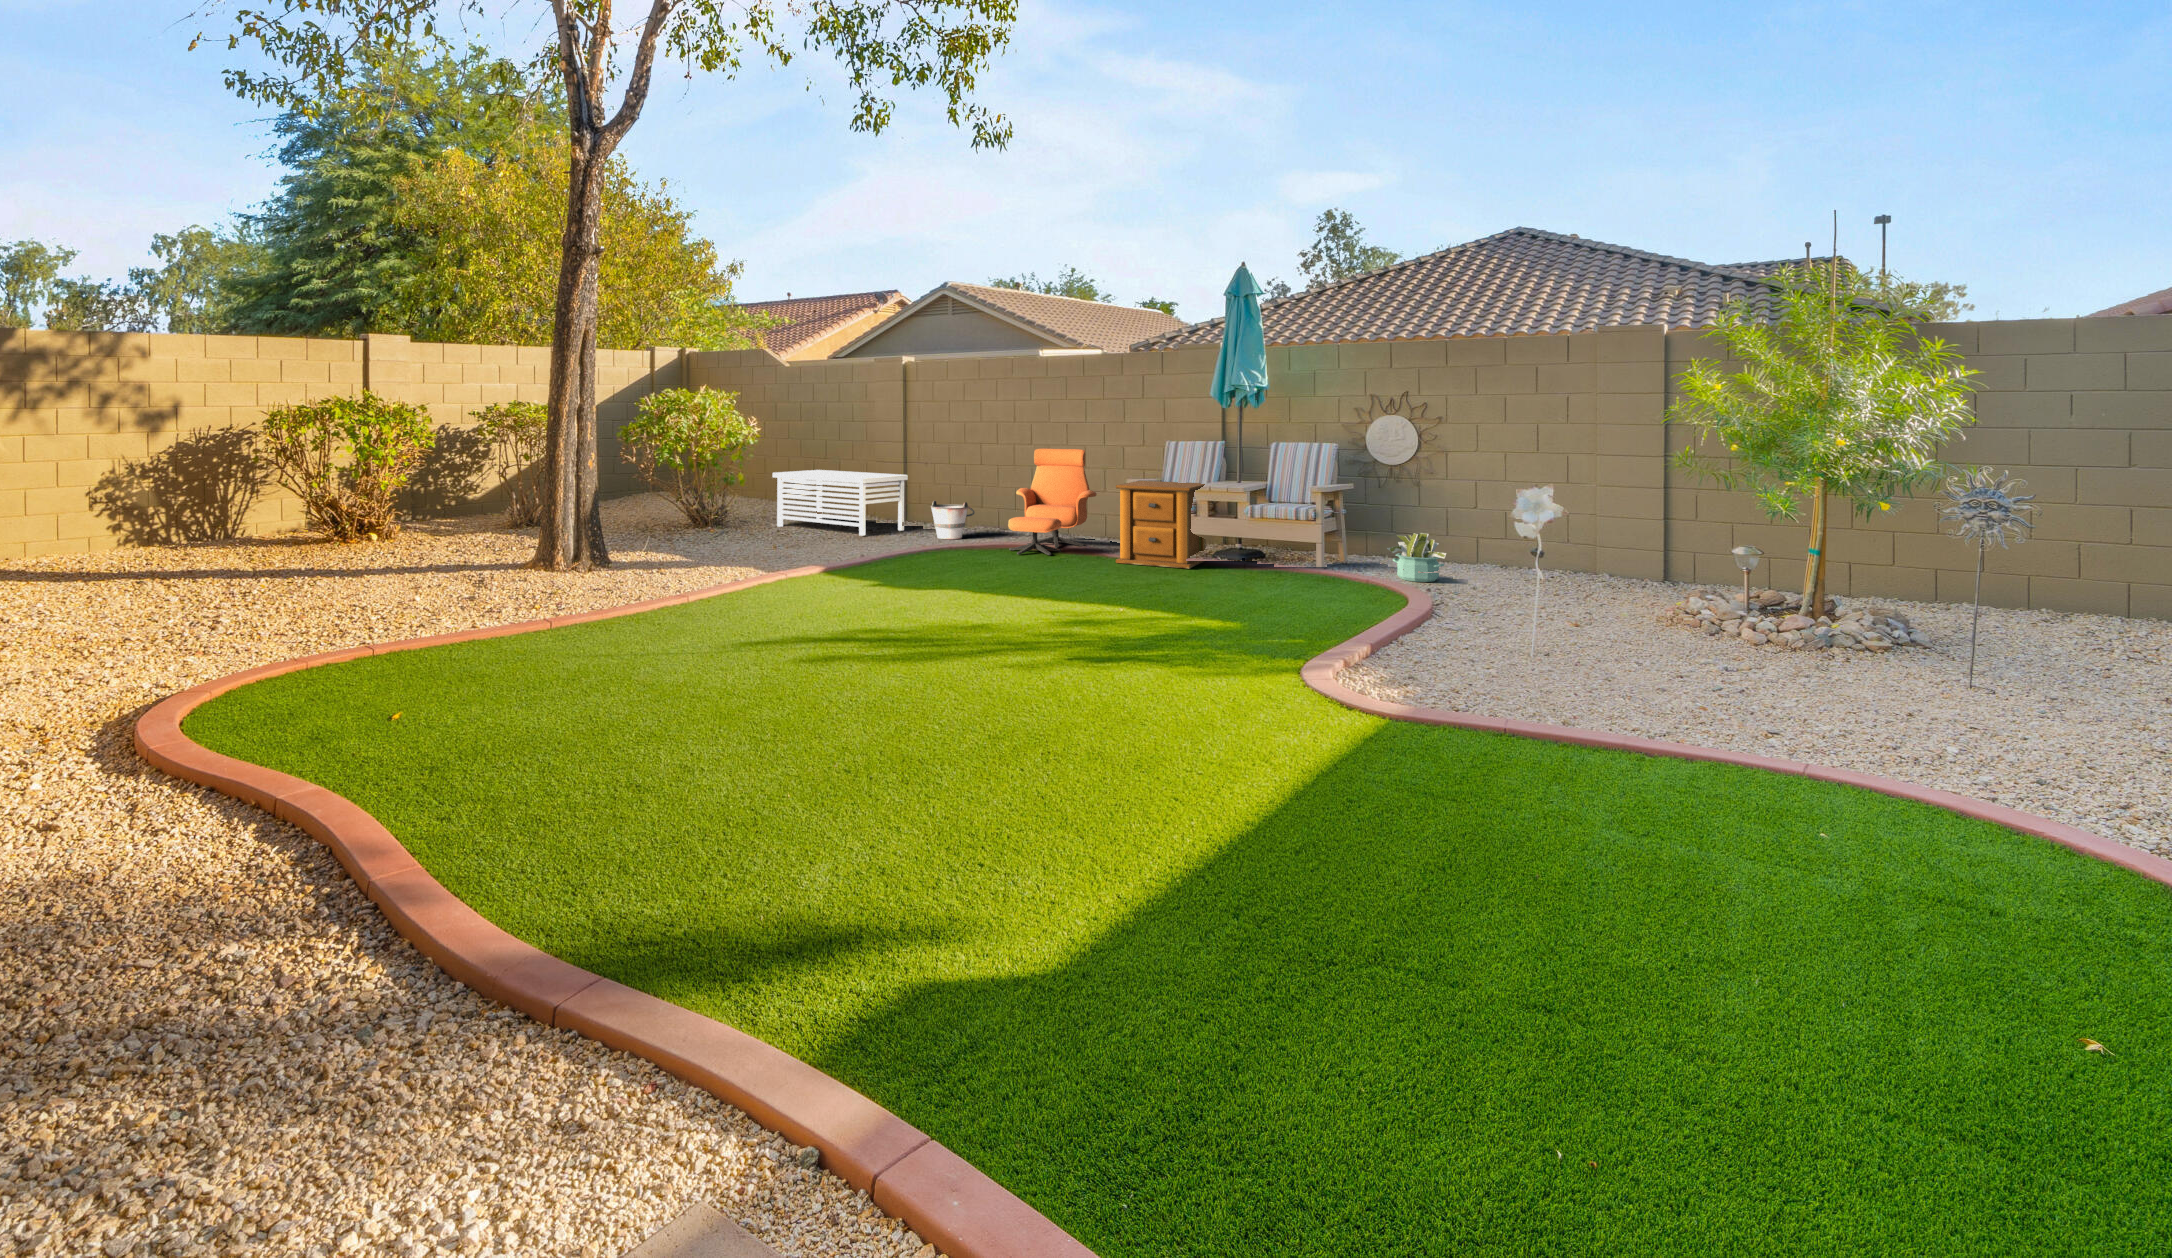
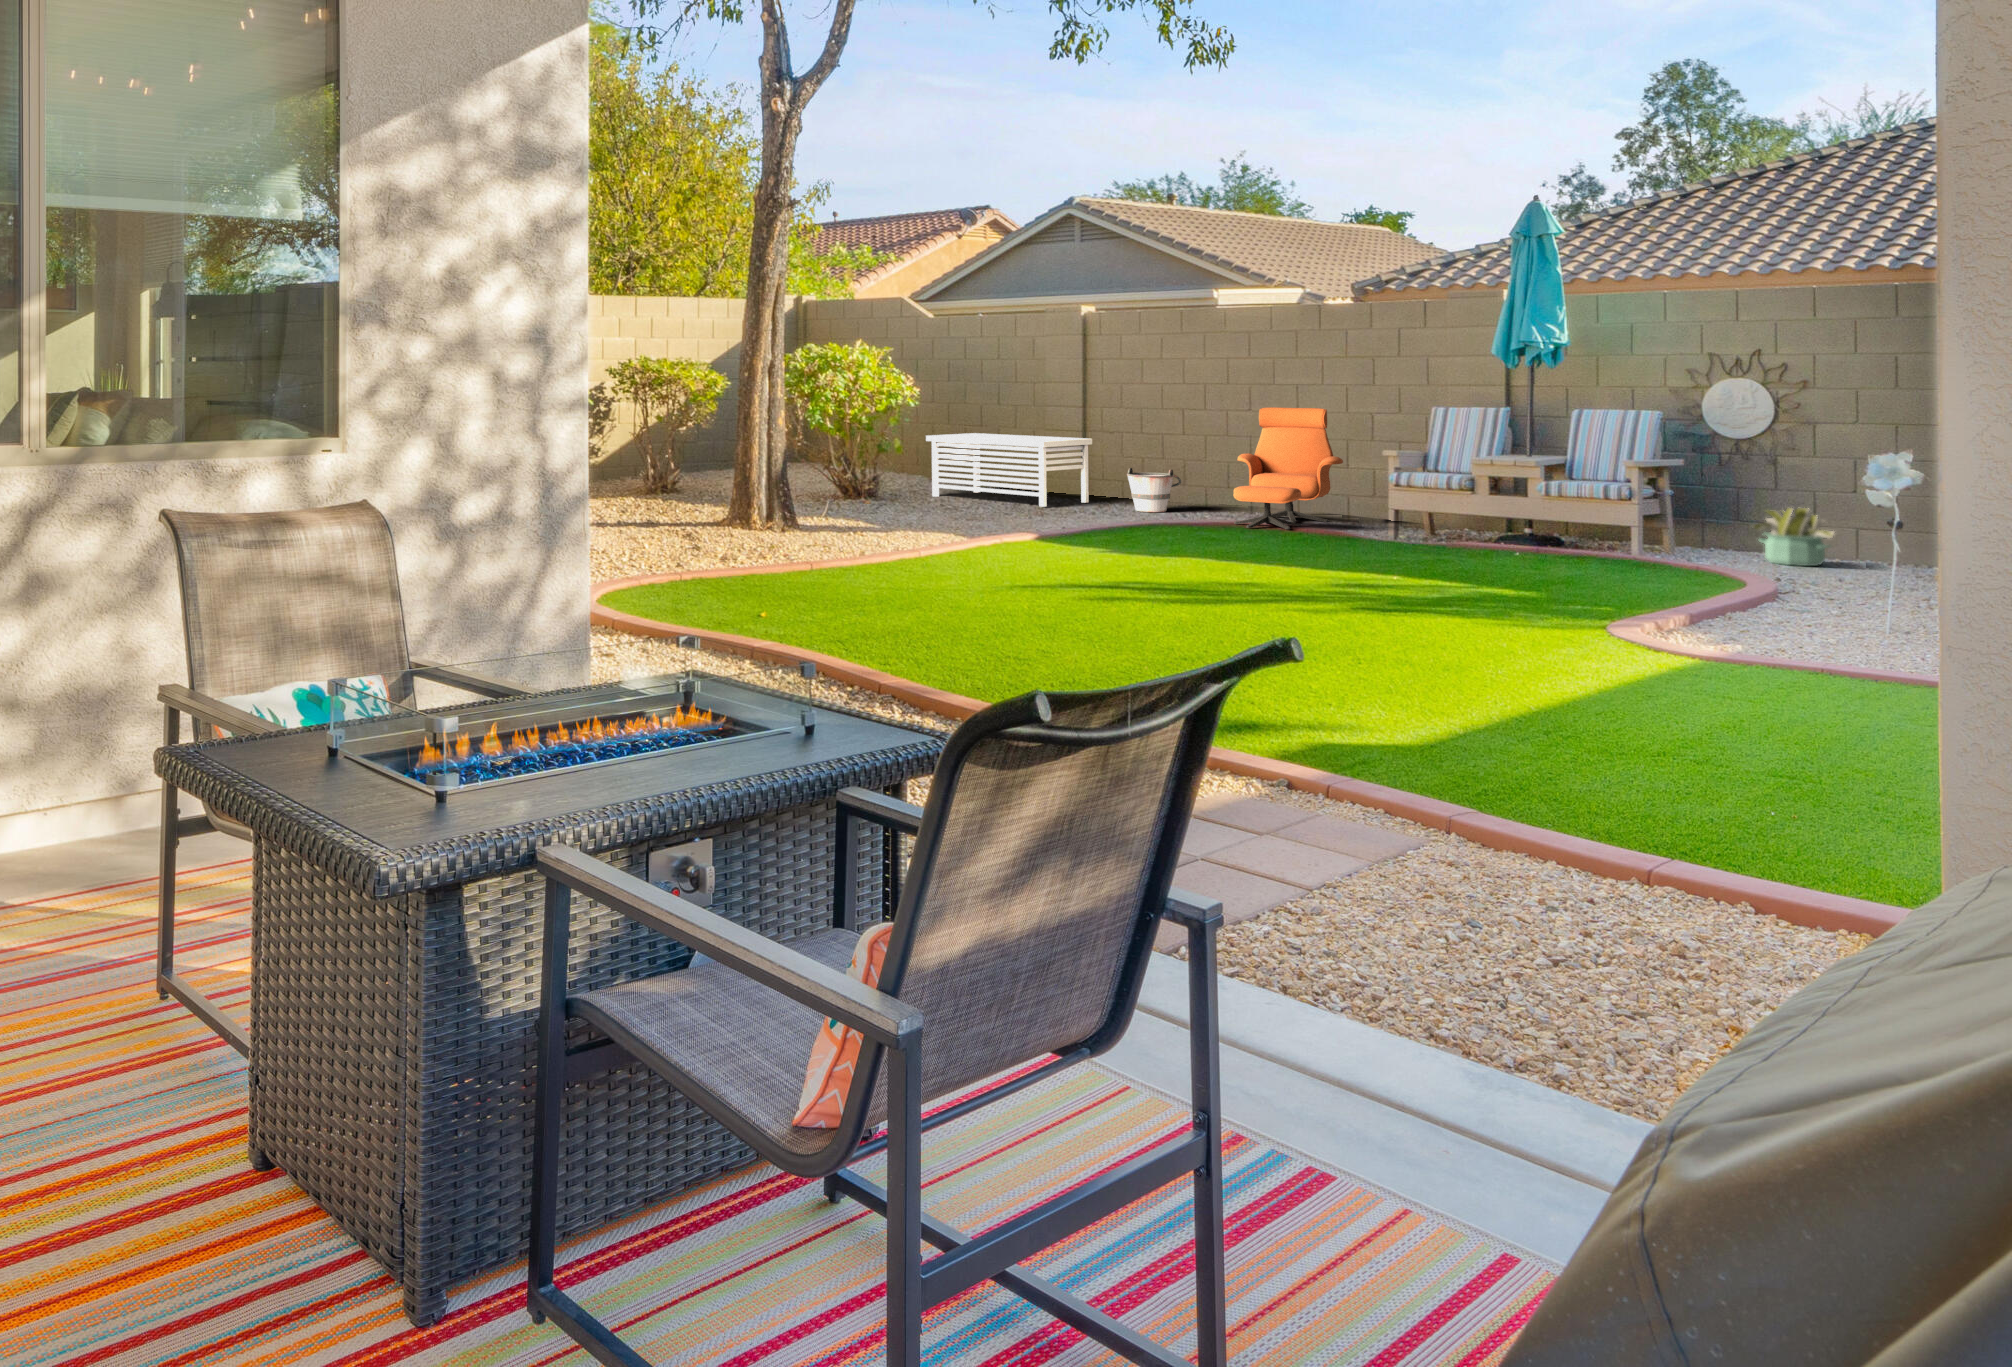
side table: present [1116,481,1206,569] -> none [1376,445,1501,546]

